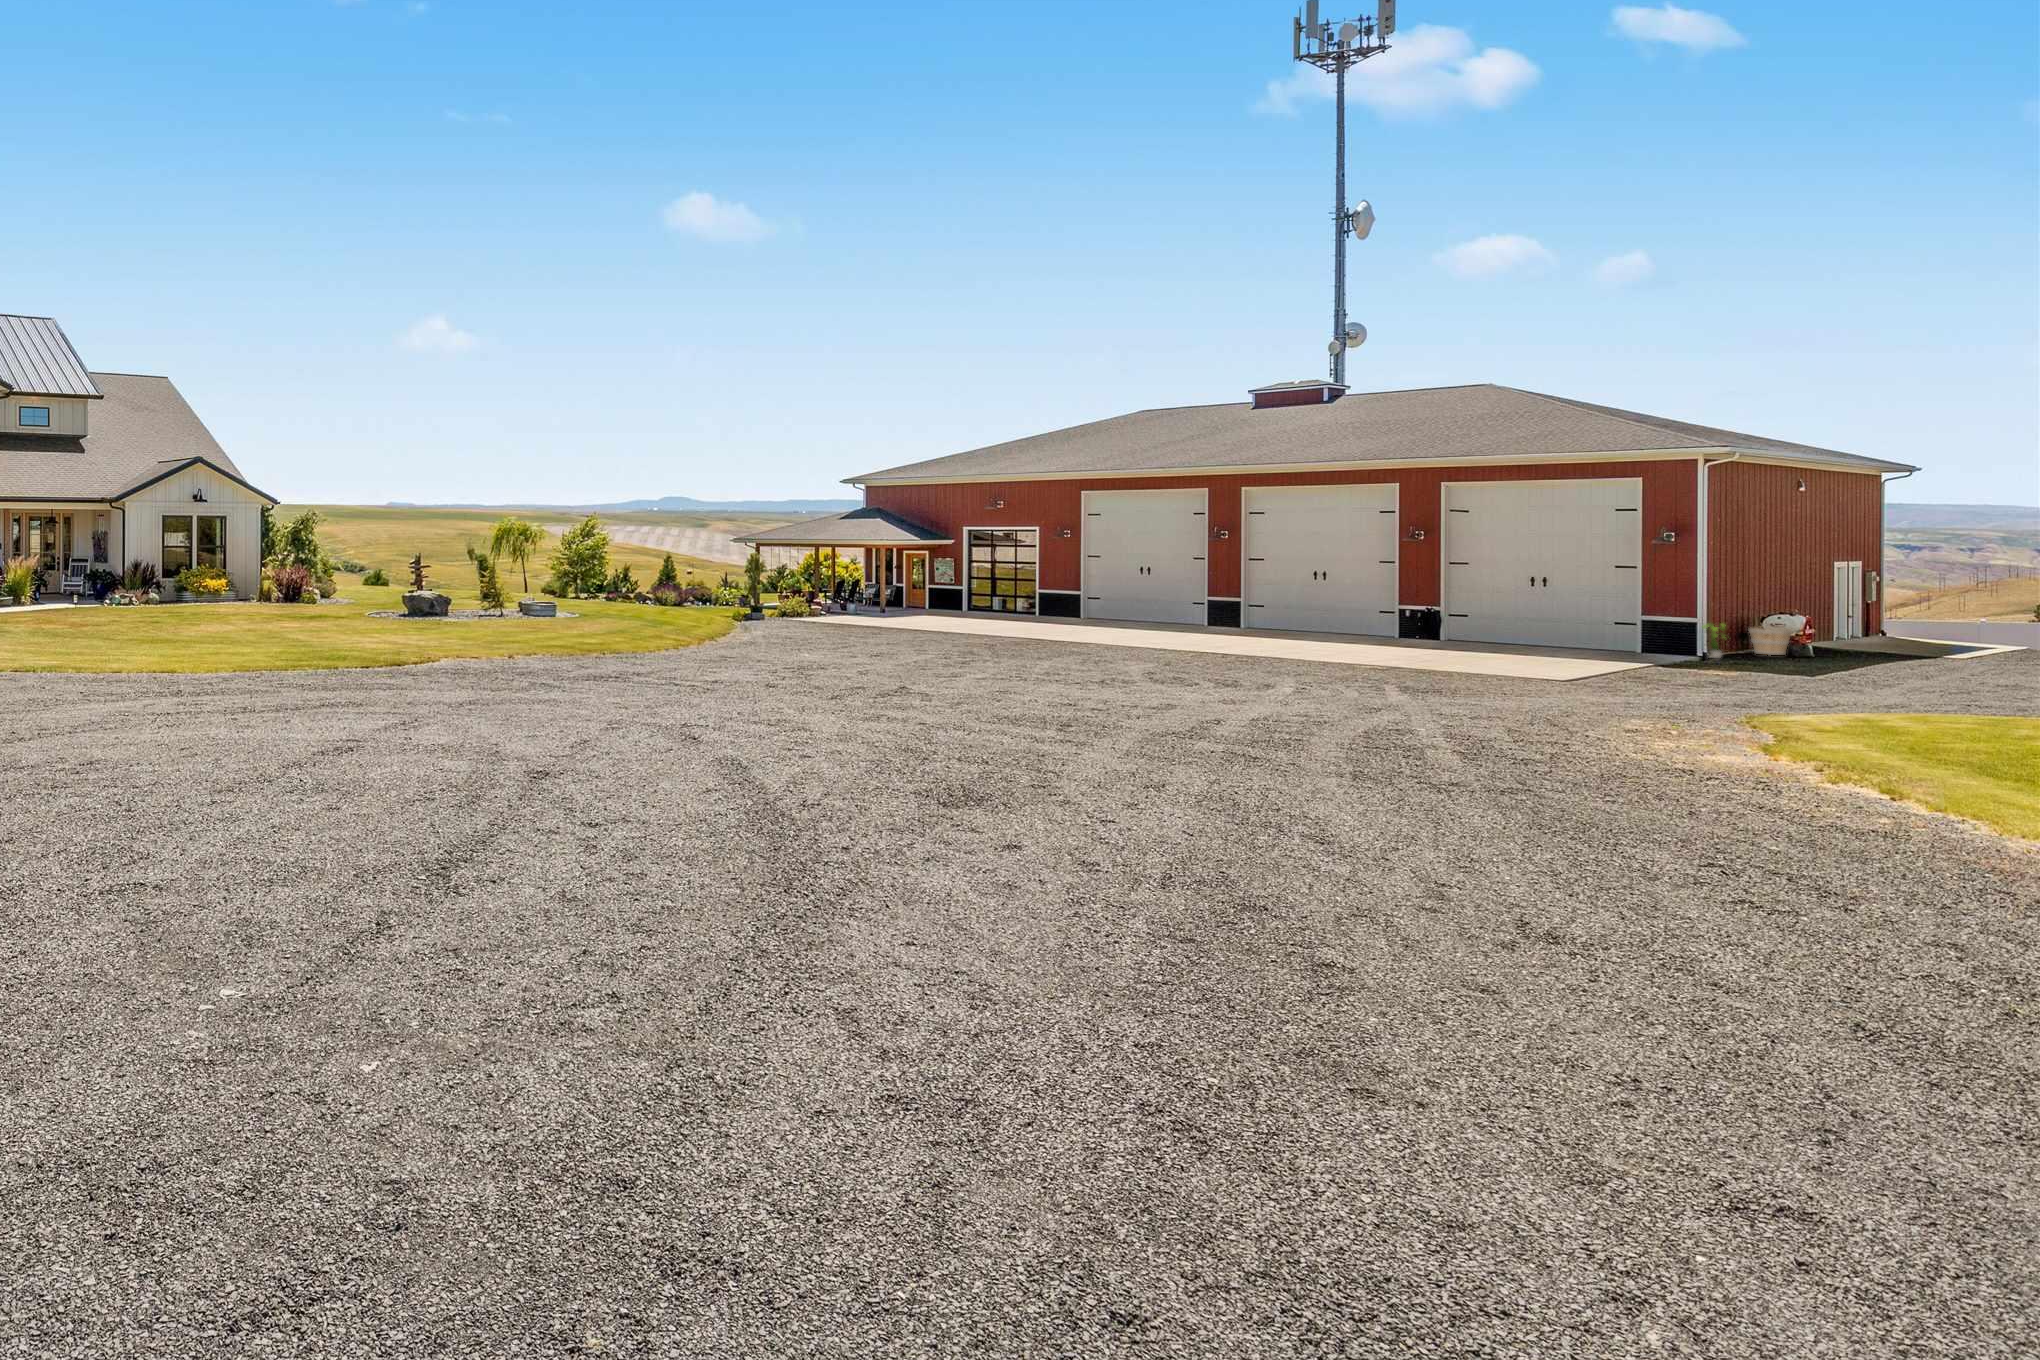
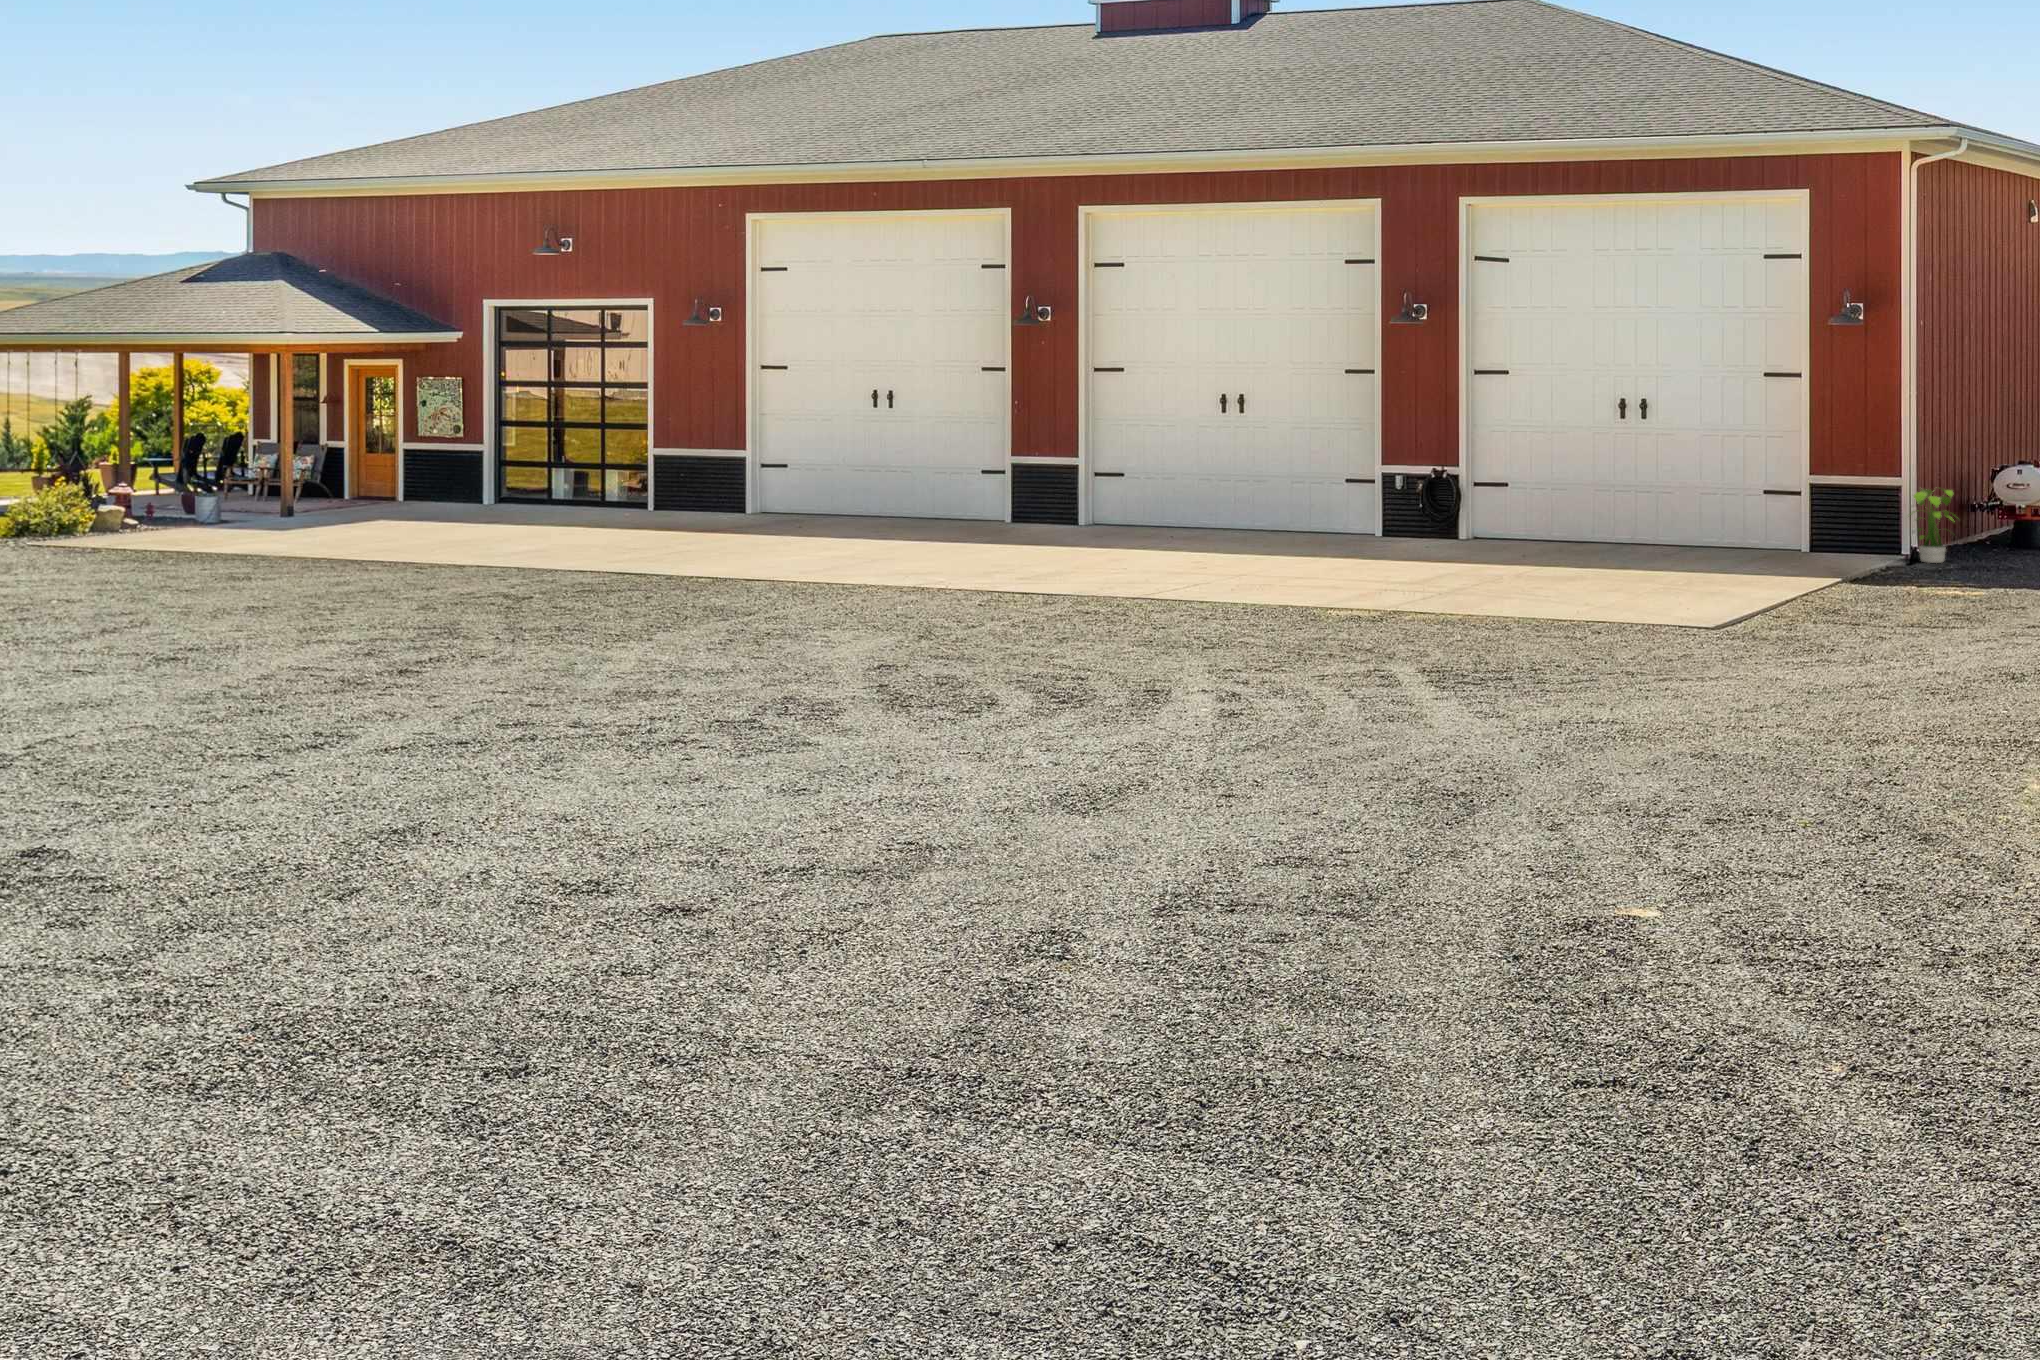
wooden bucket: present [1749,628,1792,655] -> none [1960,490,2027,547]

